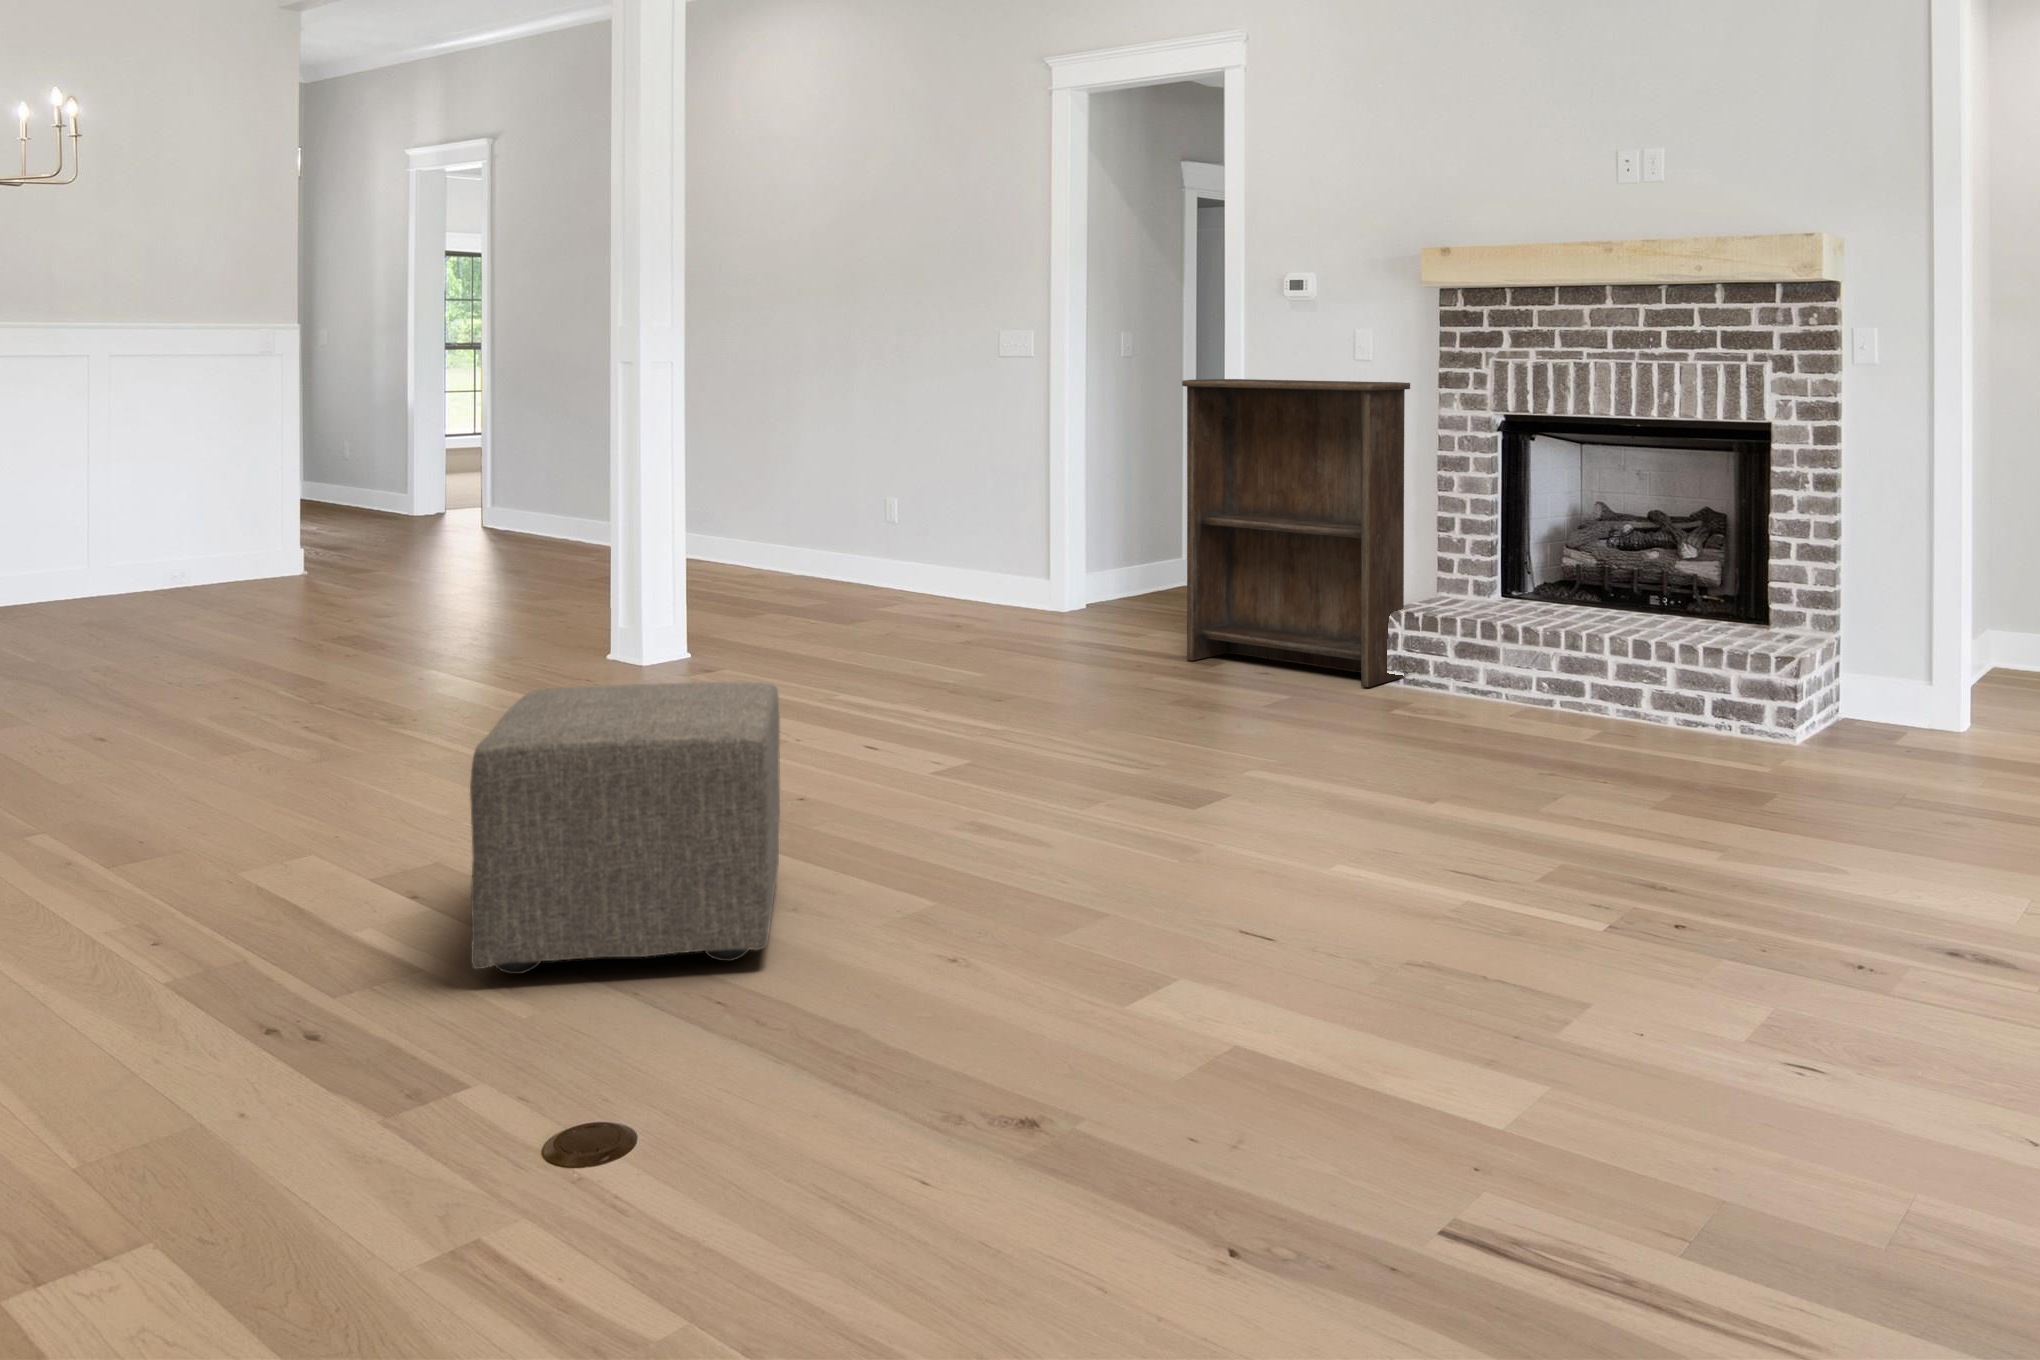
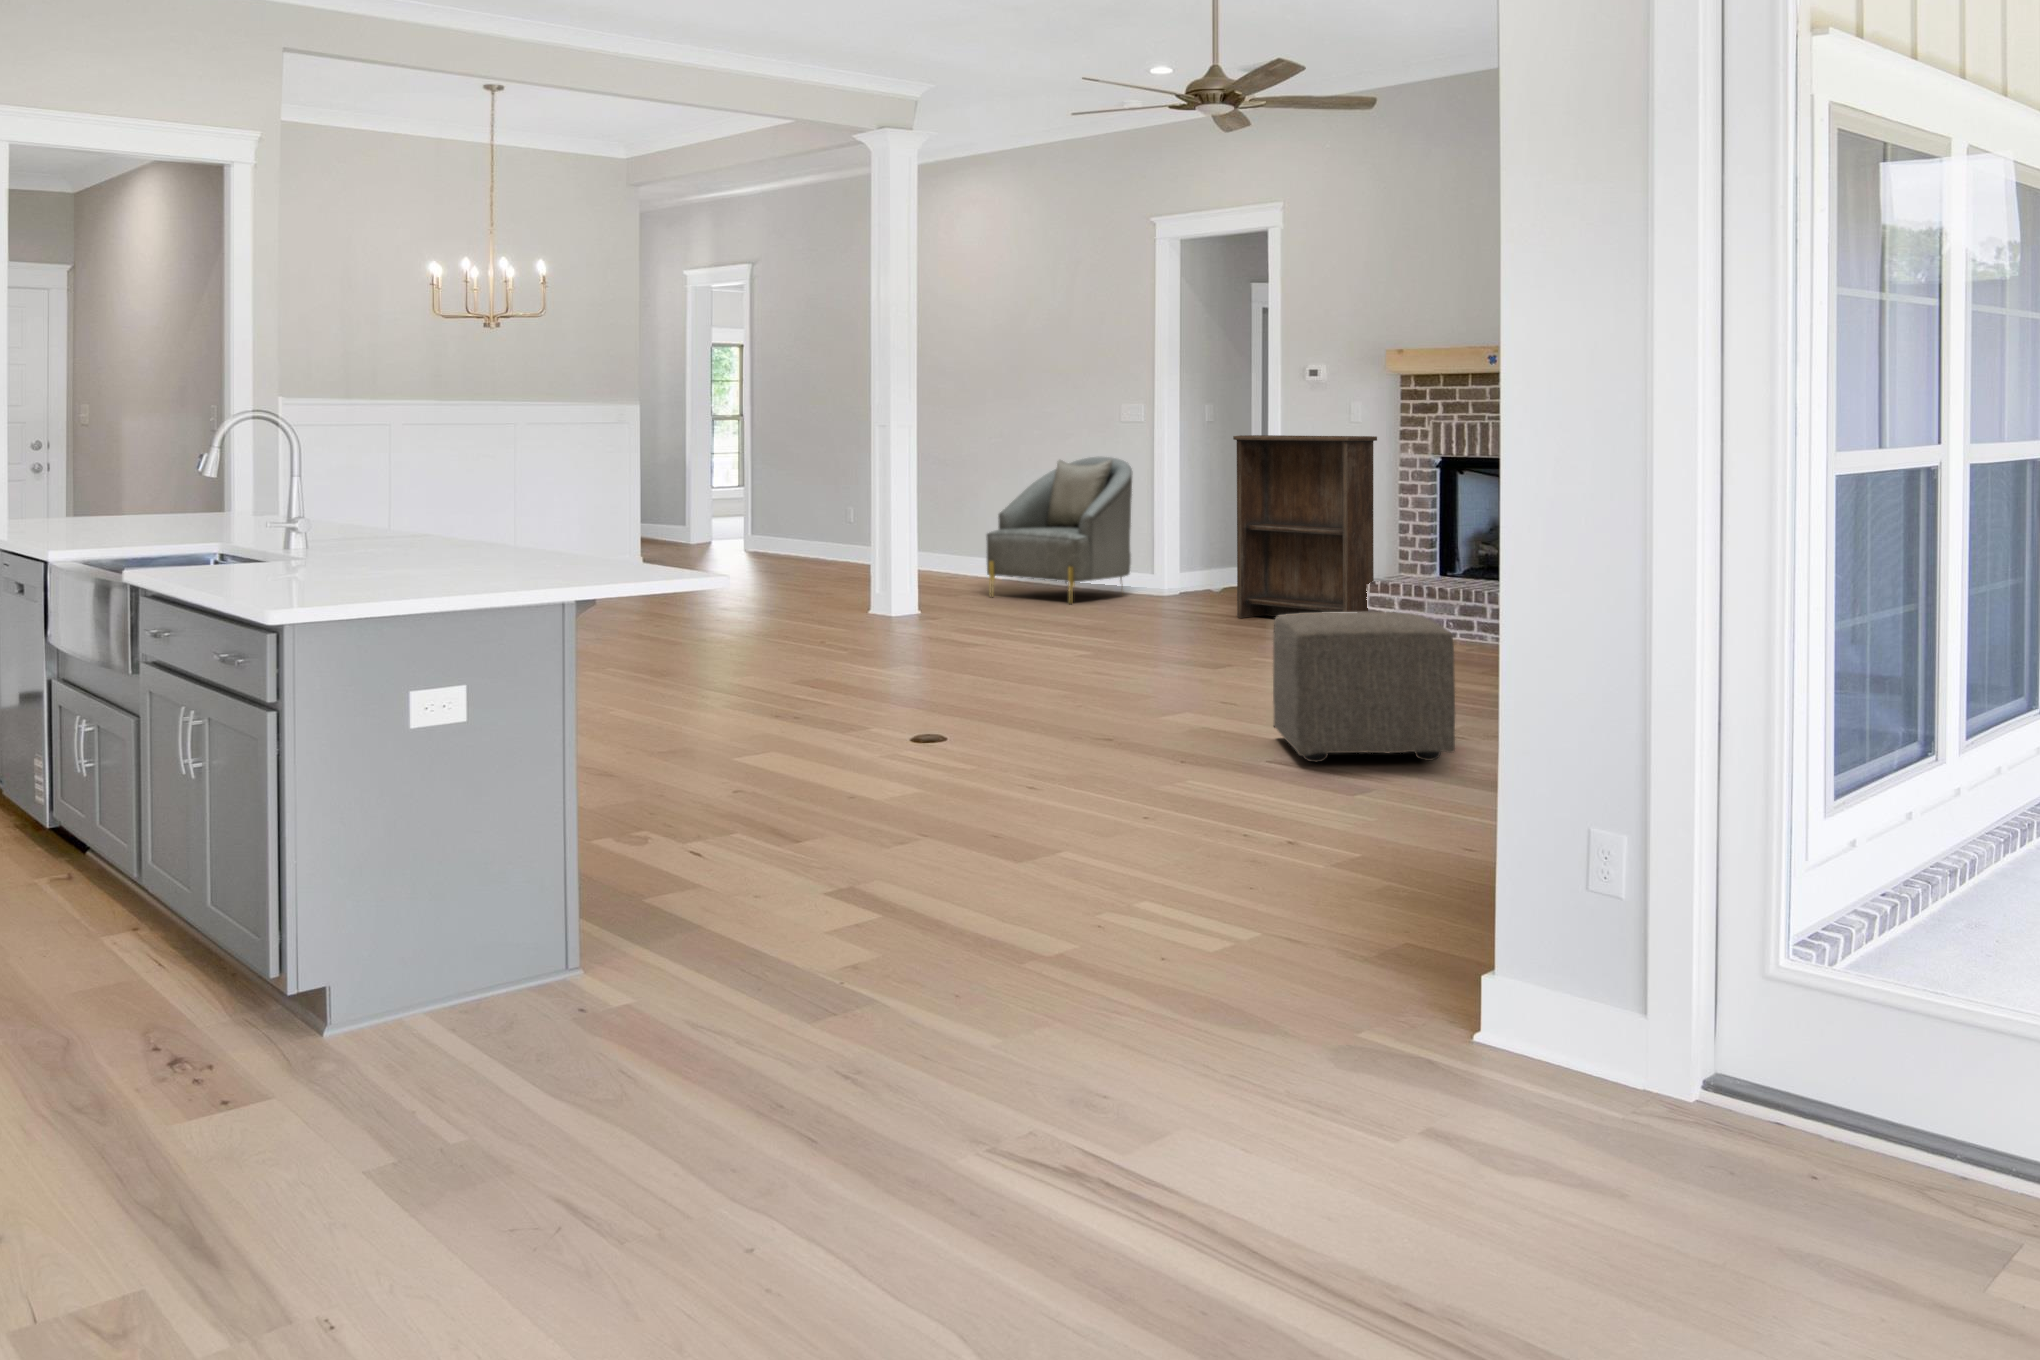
armchair: none [801,407,1019,633] -> present [987,457,1132,602]
ottoman: present [470,682,780,974] -> present [1273,612,1455,762]

